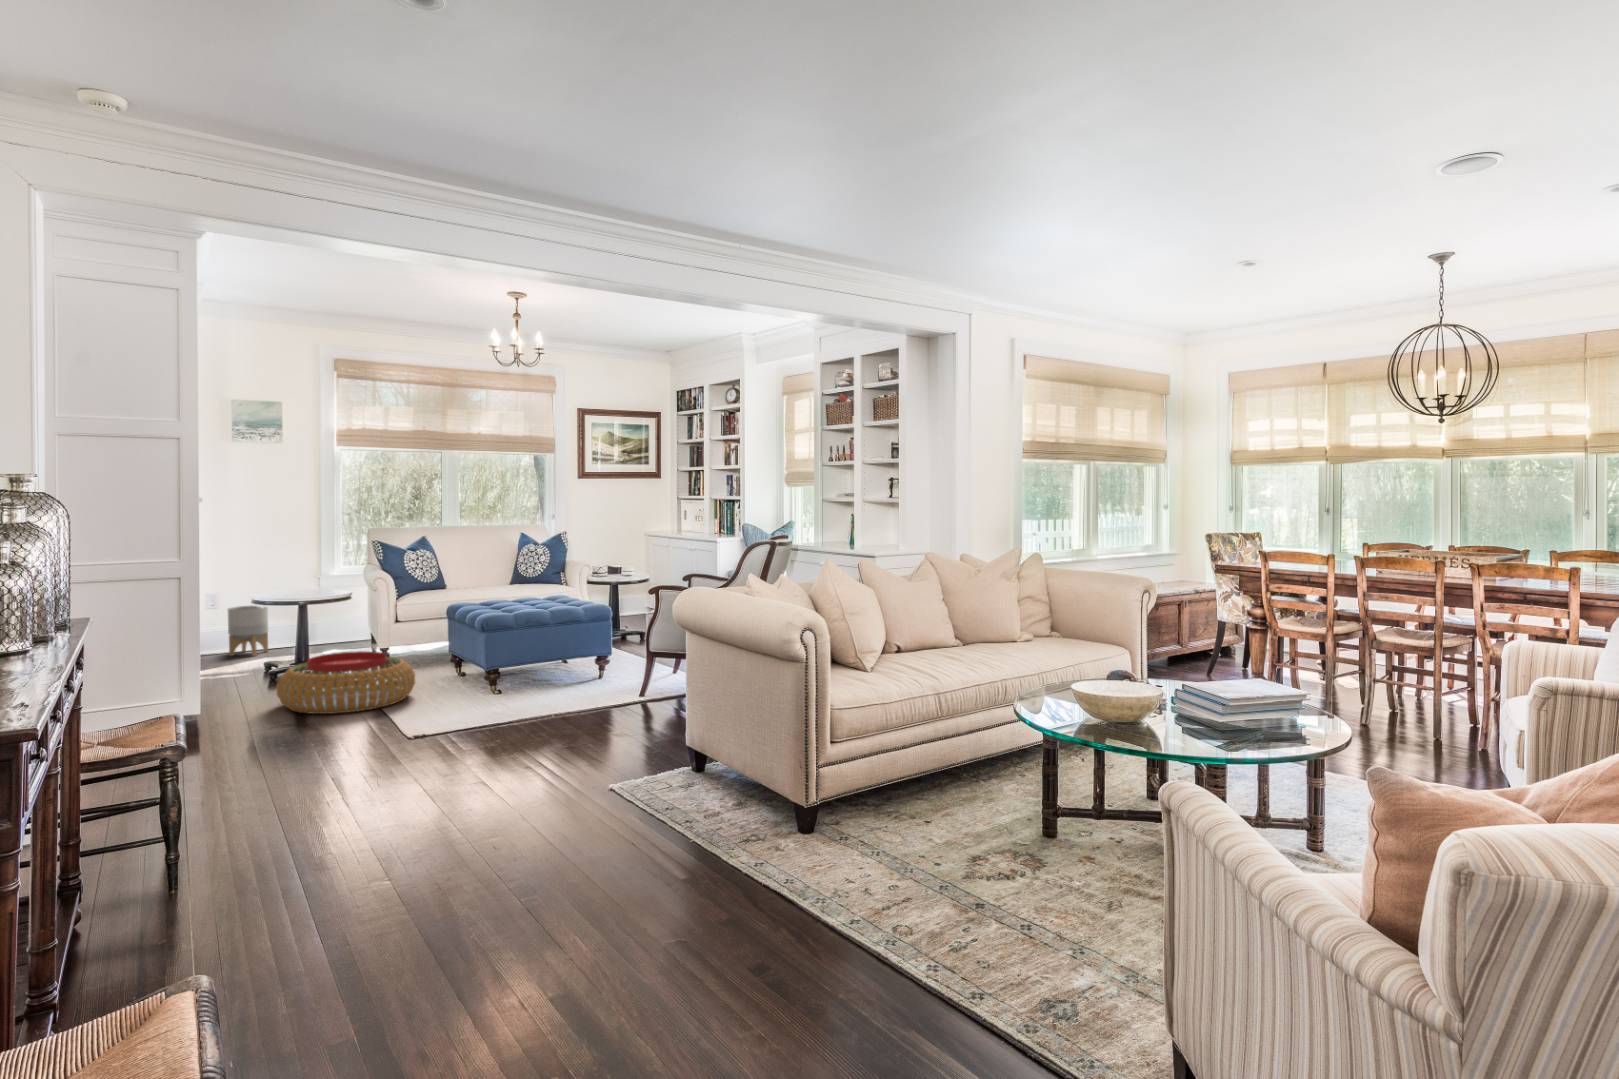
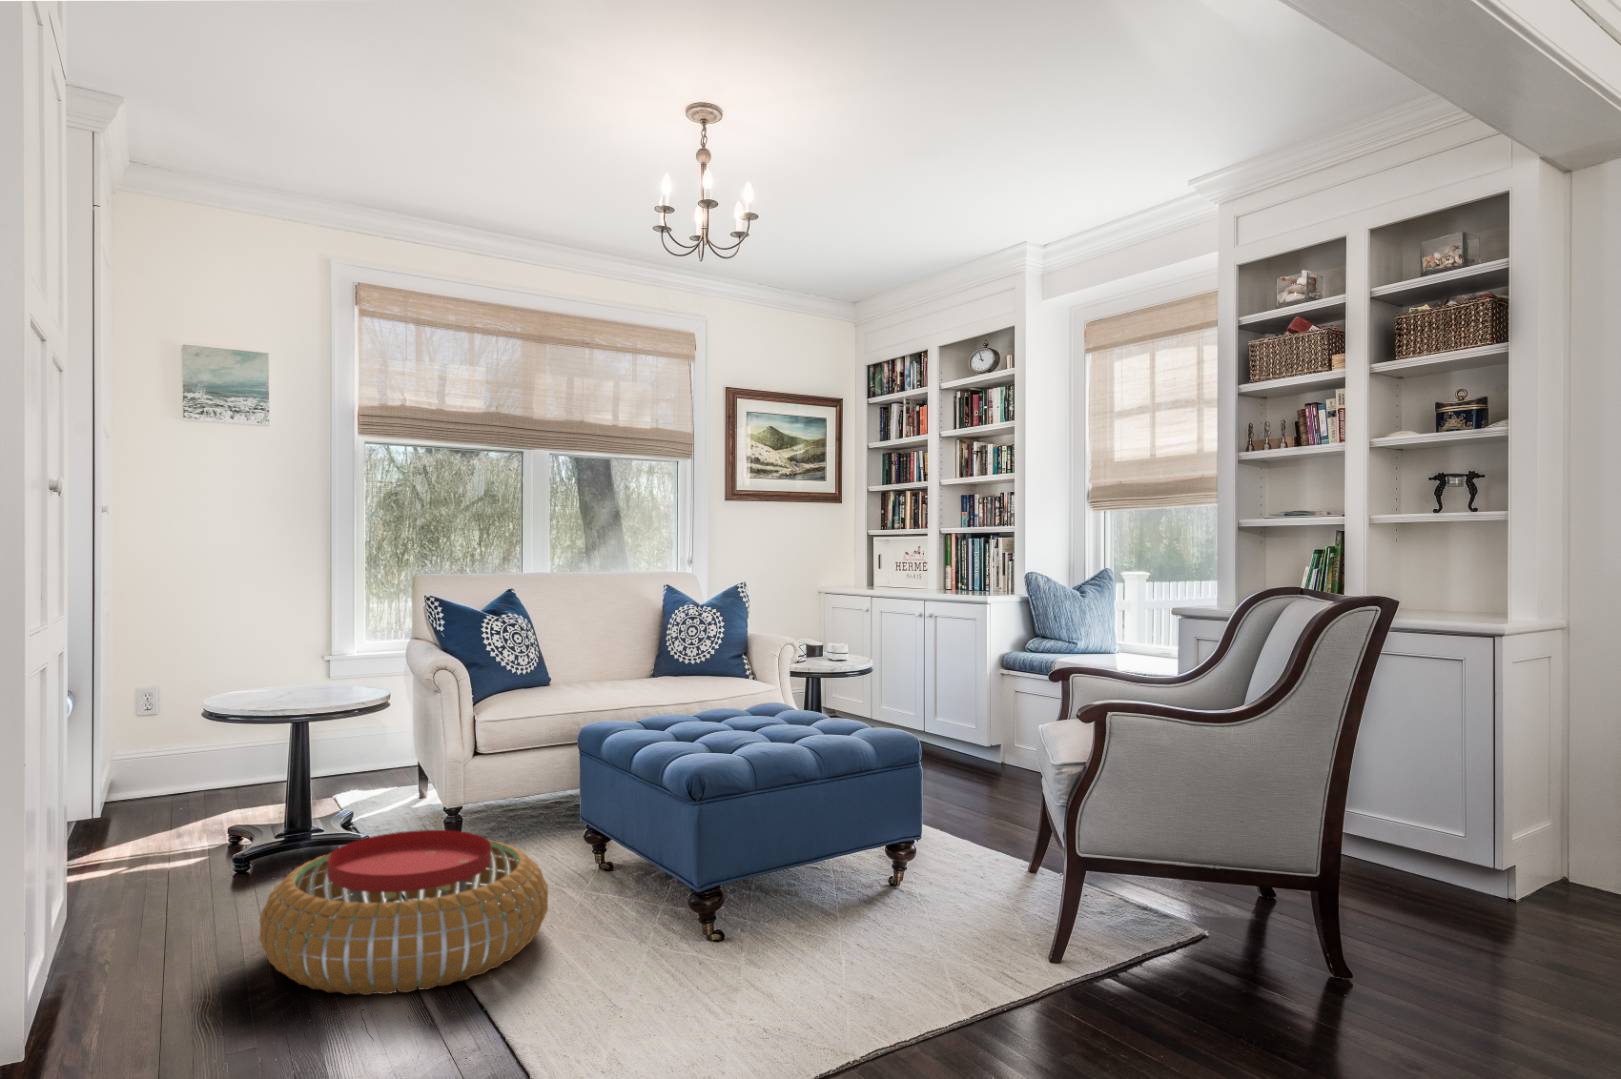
planter: present [228,606,268,656] -> none [157,709,228,804]

